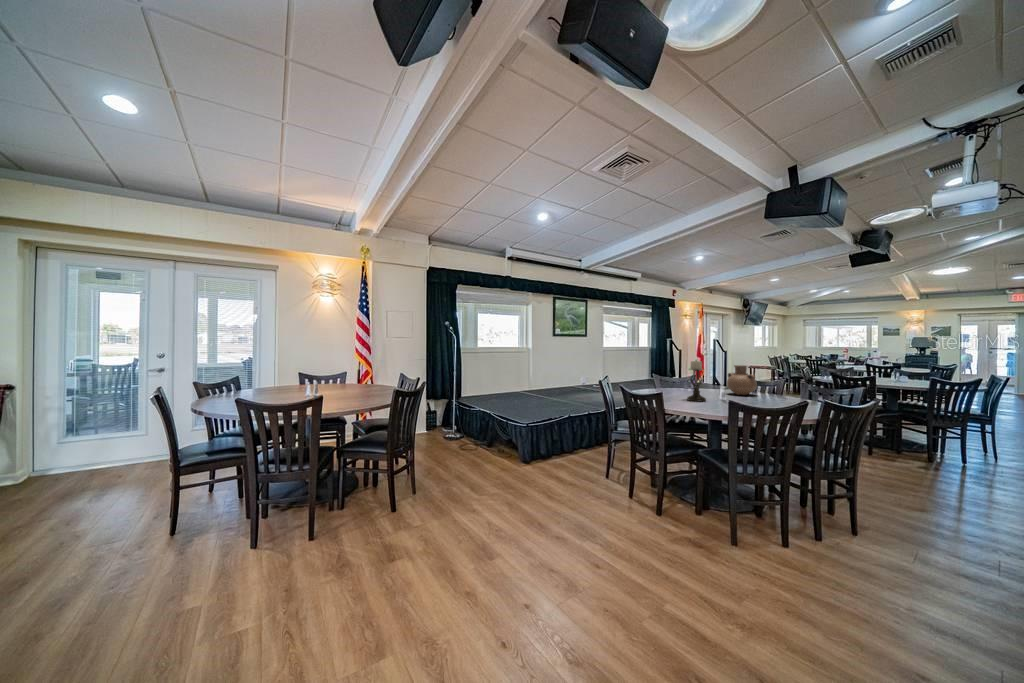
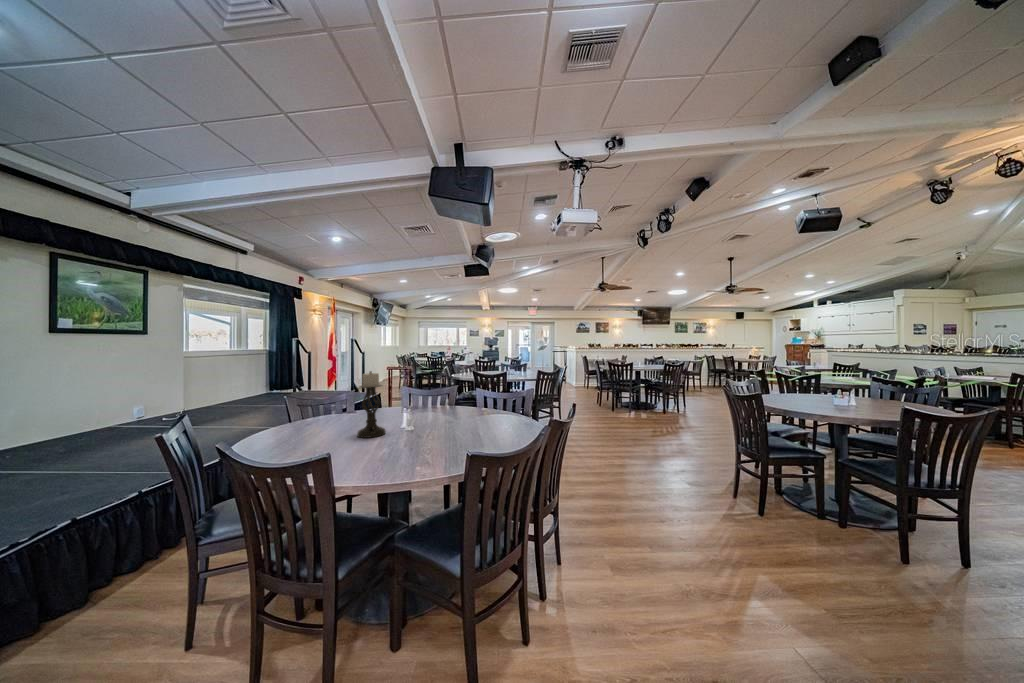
vase: present [727,365,757,395] -> none [399,373,433,412]

